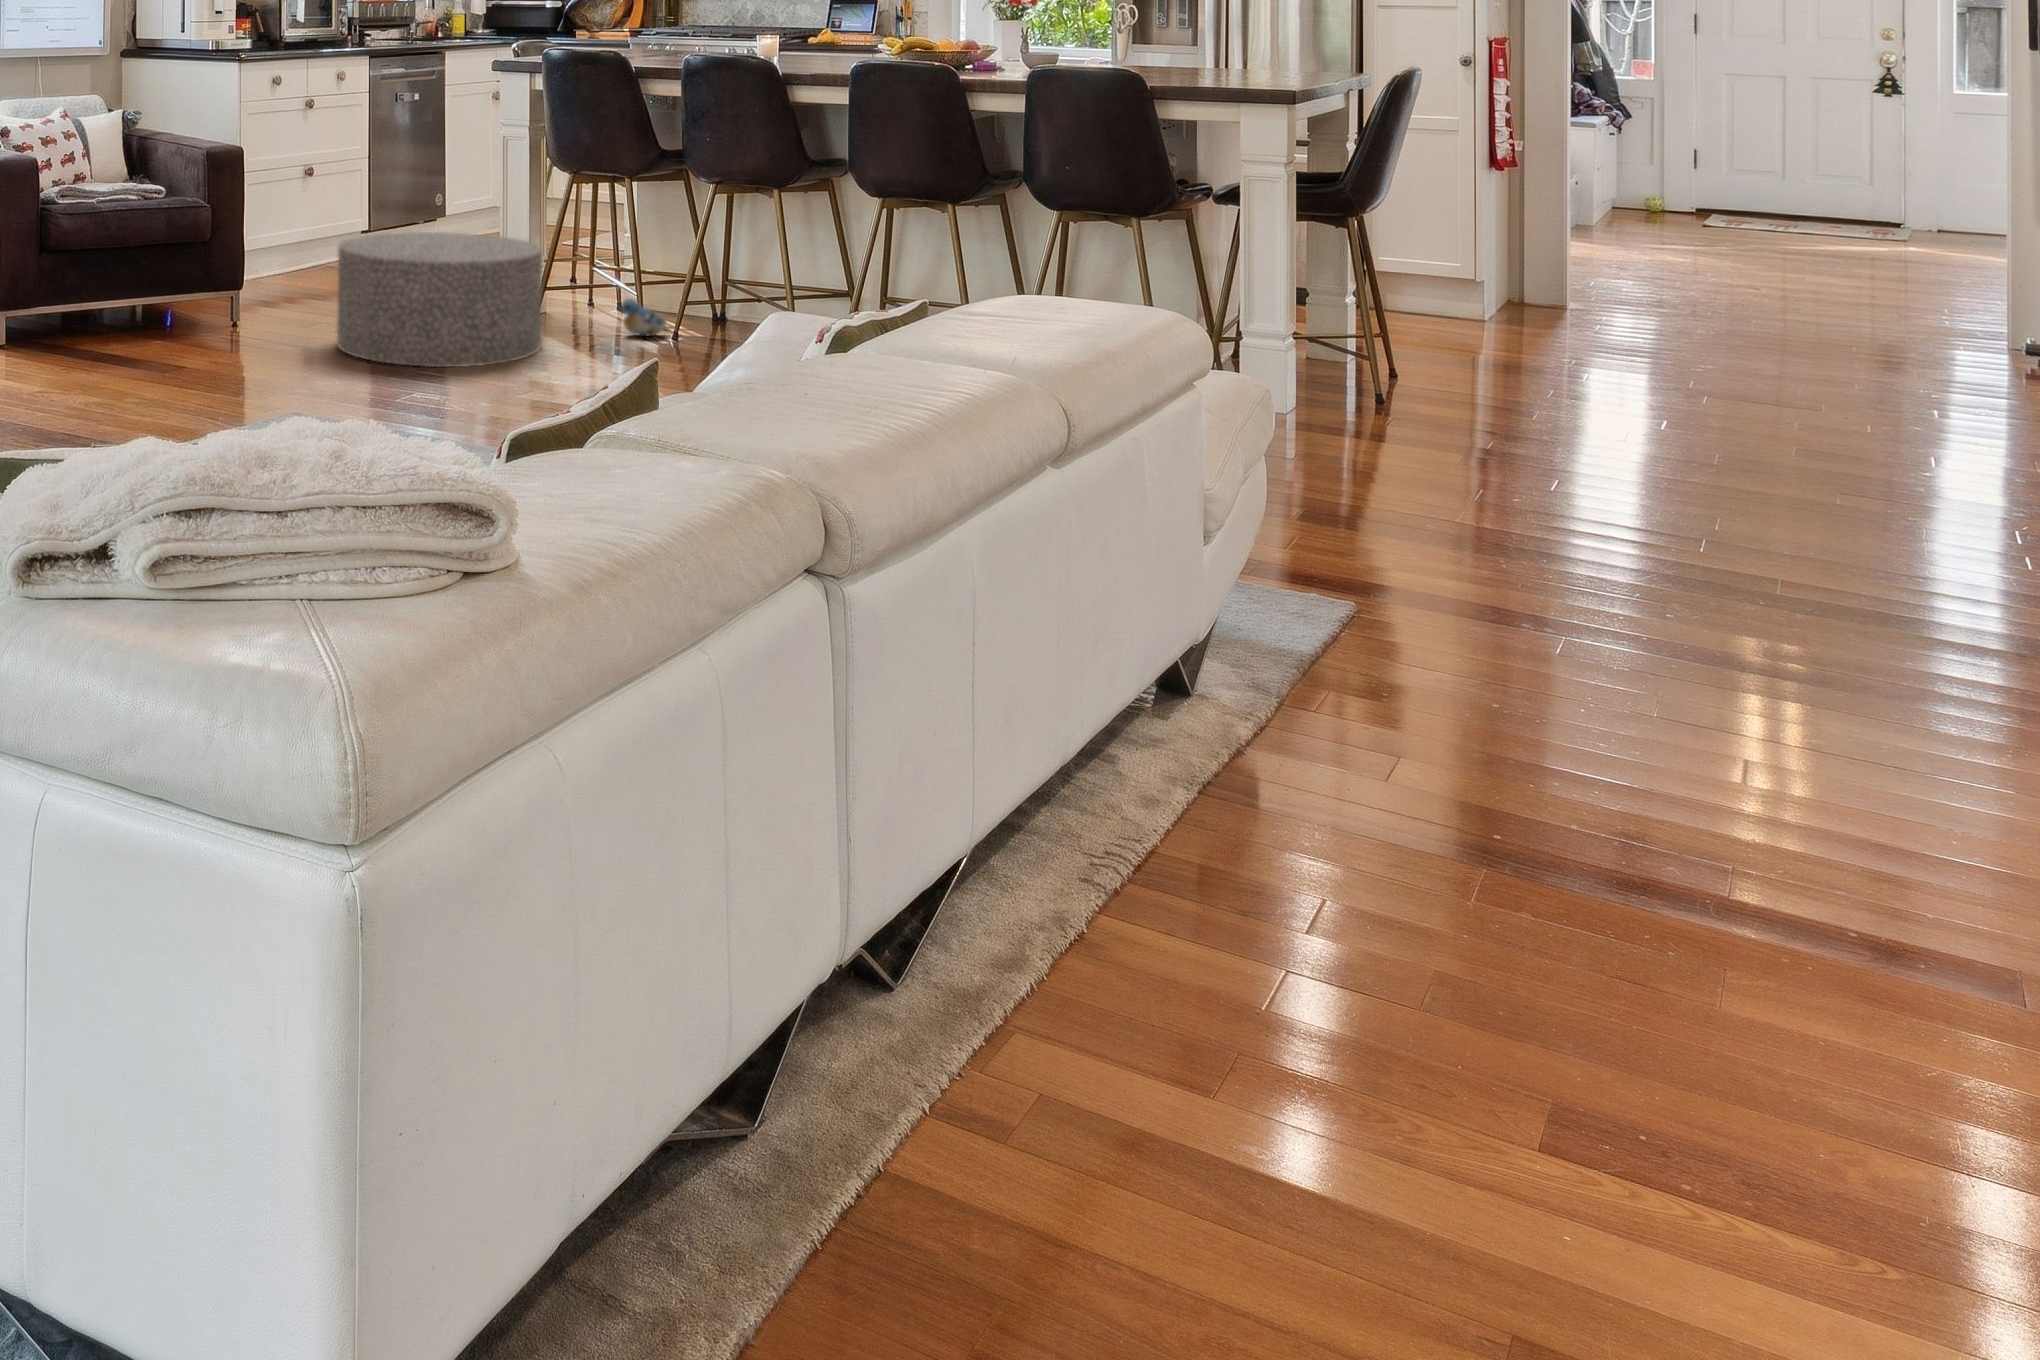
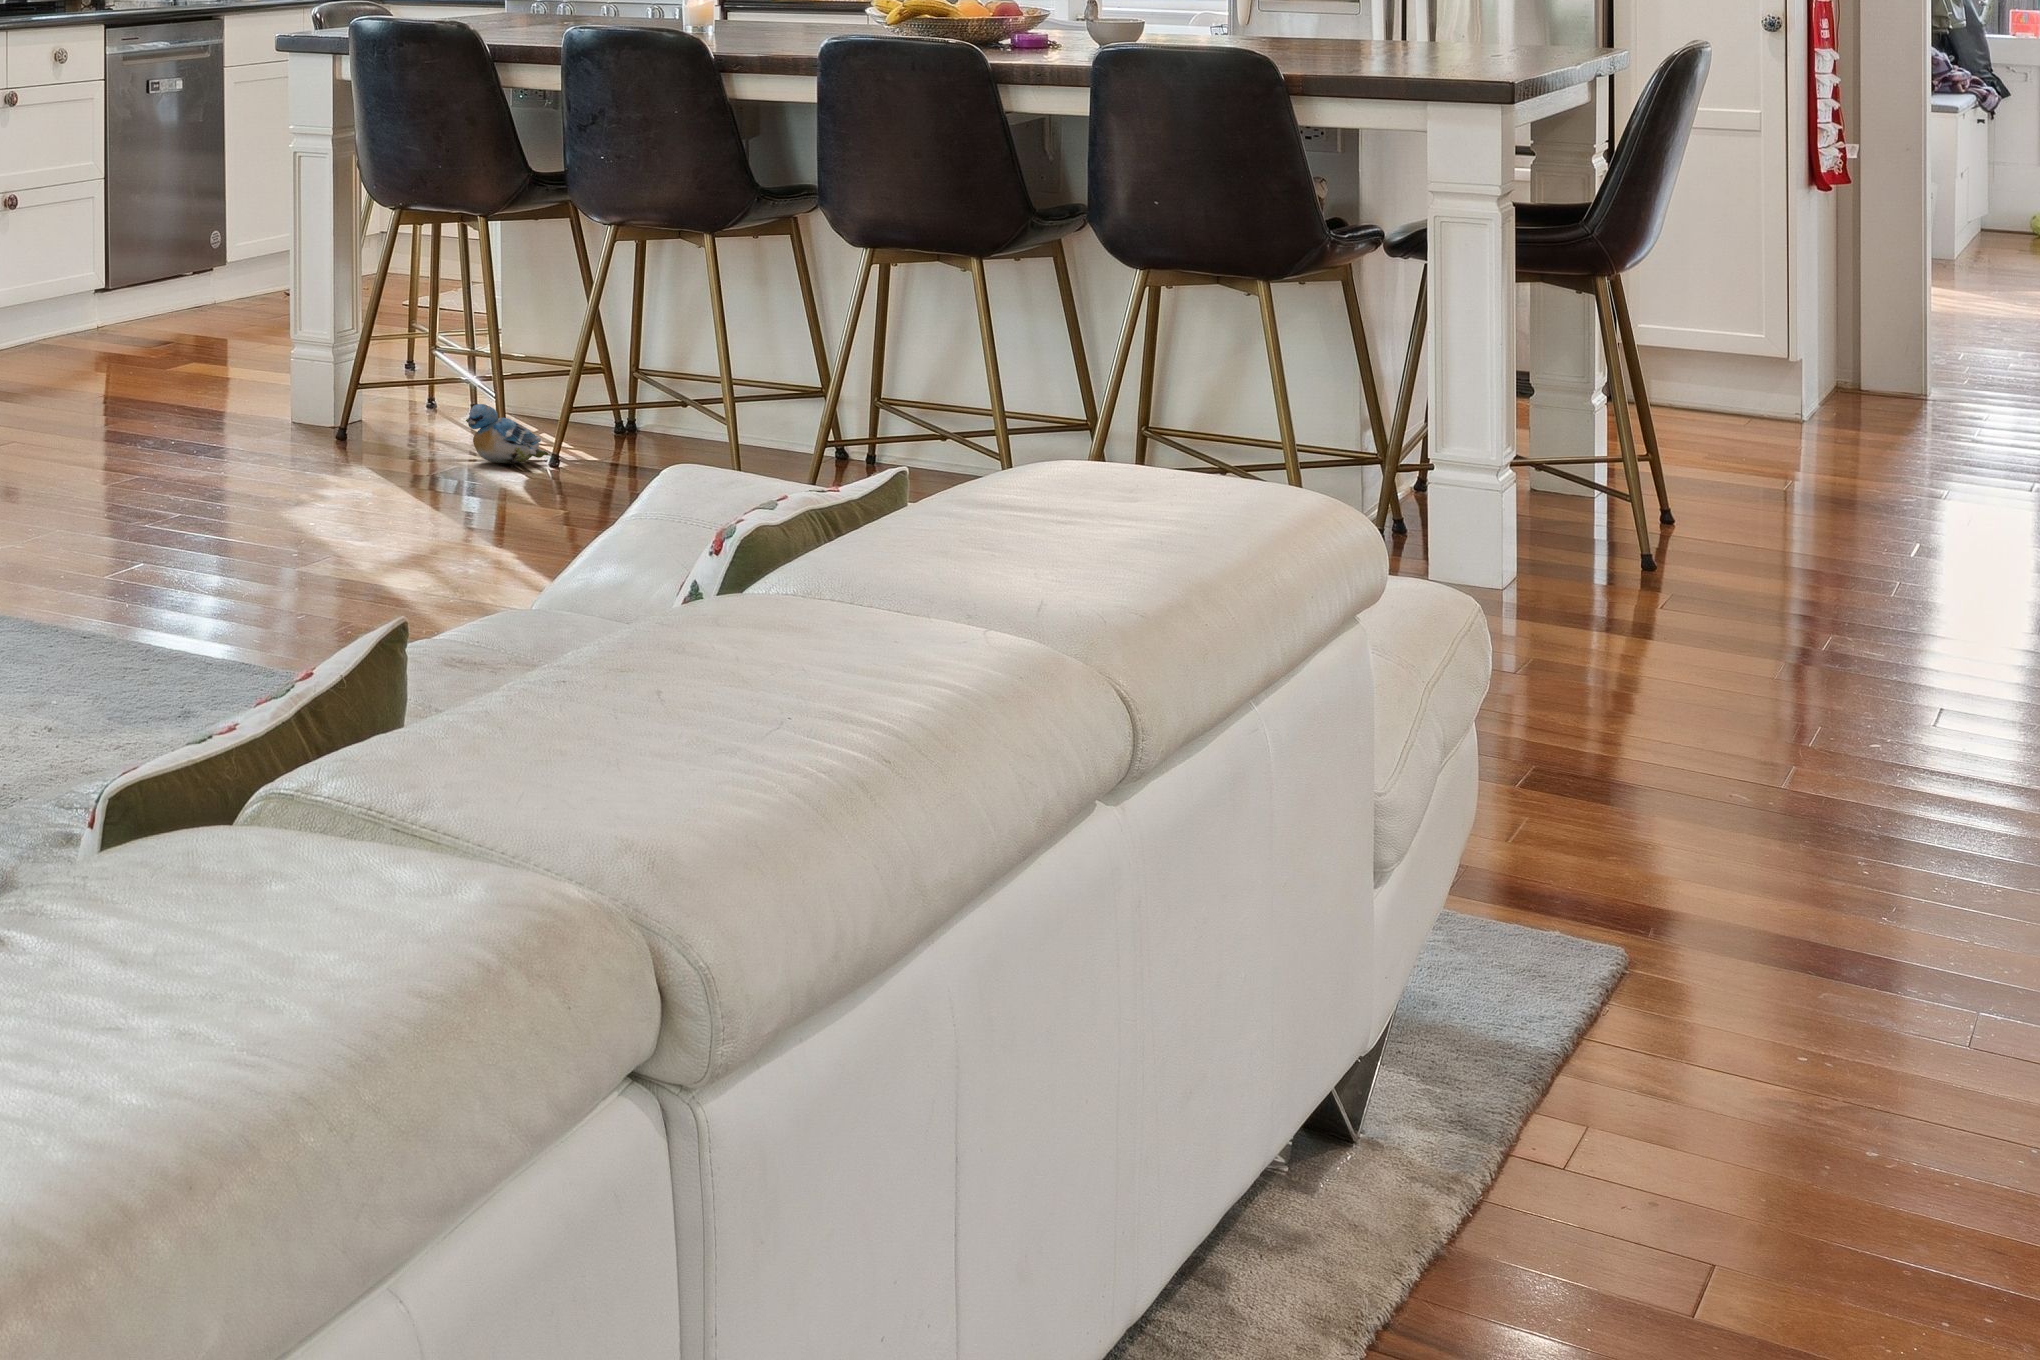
ottoman: present [337,232,542,367] -> none [27,302,344,520]

